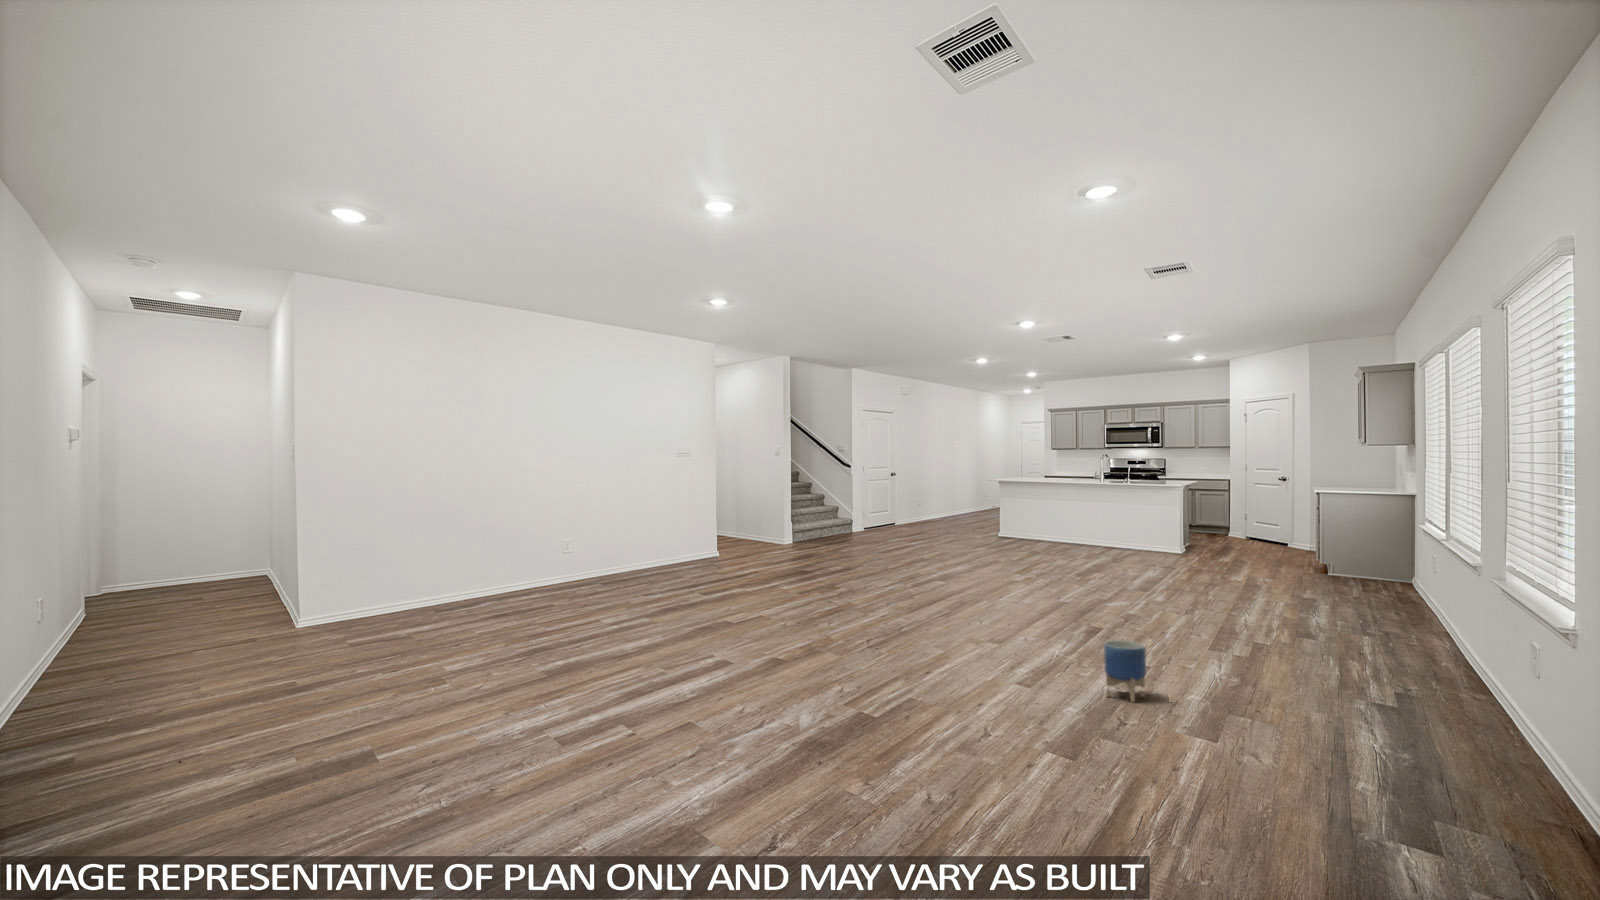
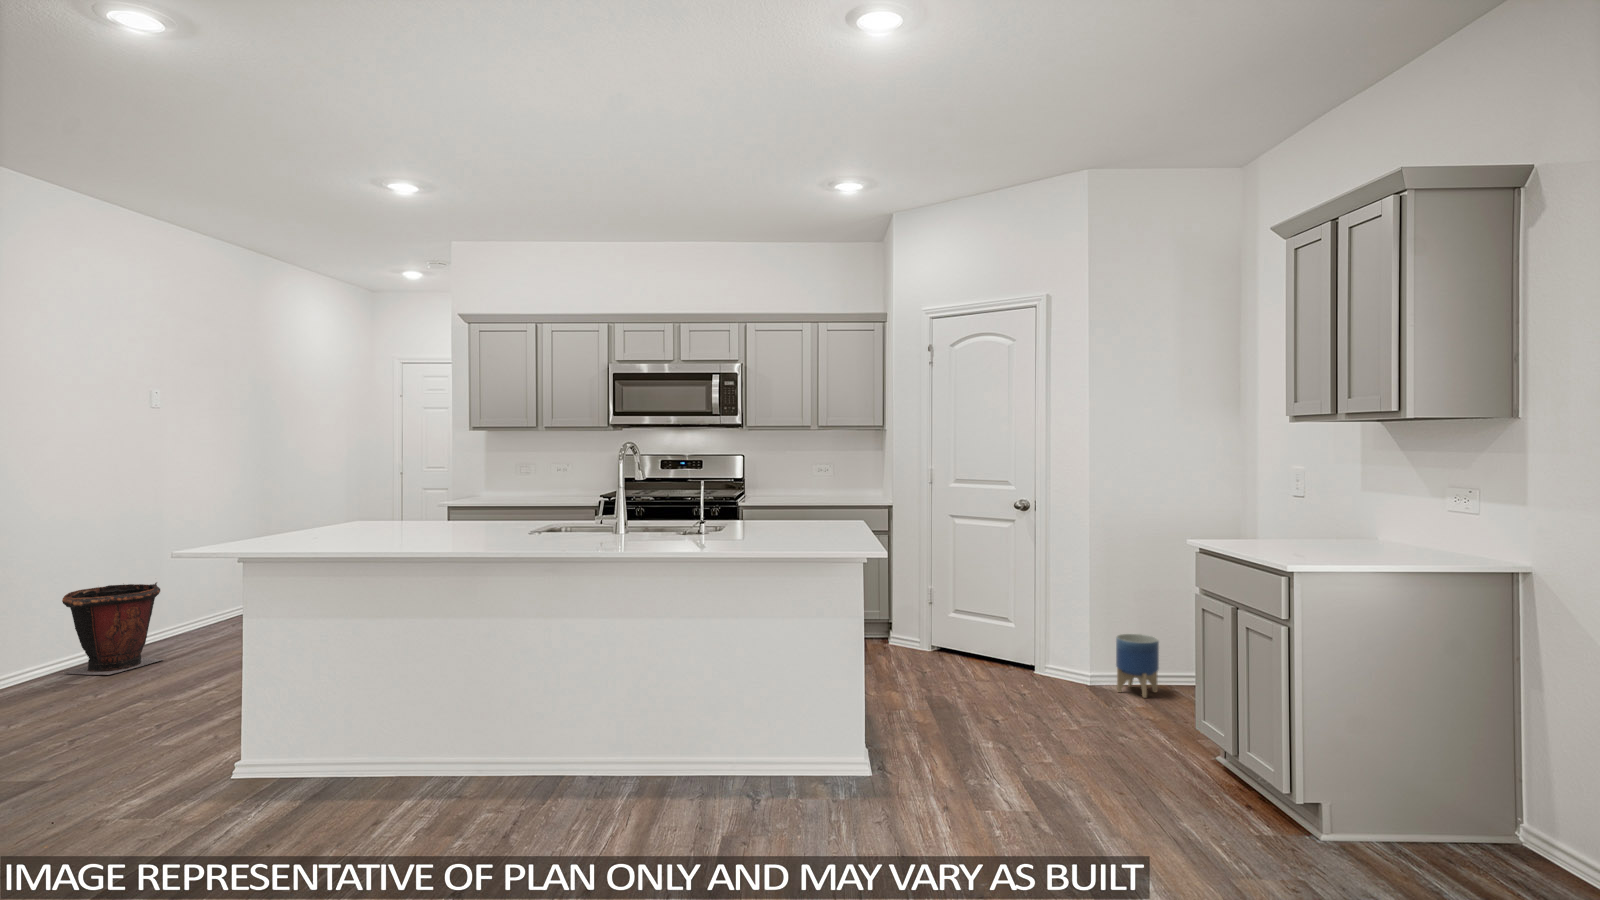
waste bin: none [91,588,192,681] -> present [62,582,164,675]

